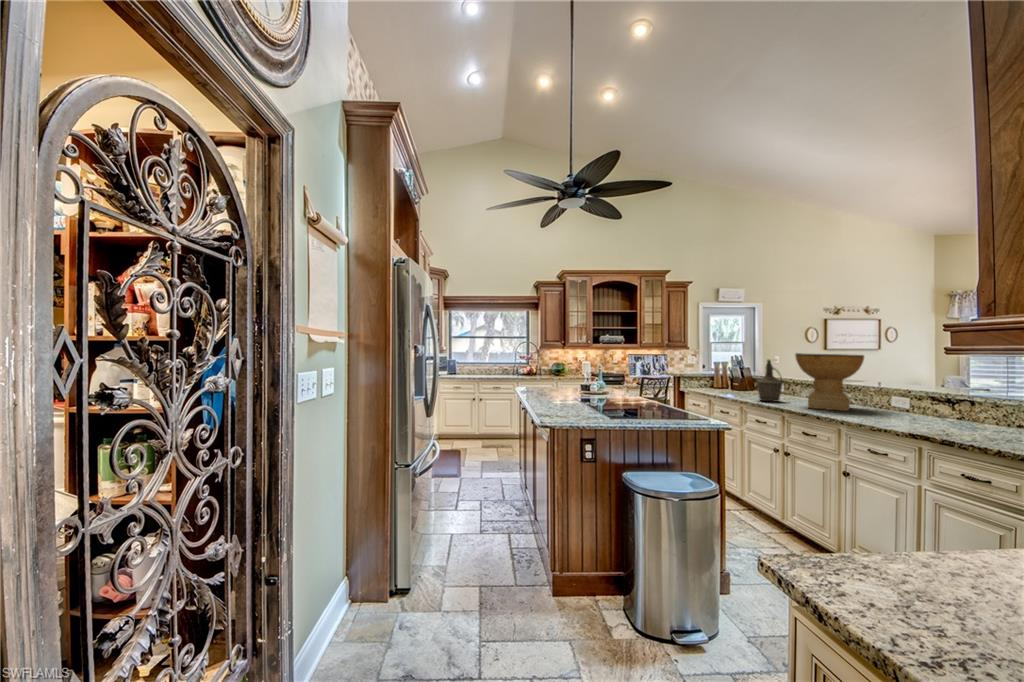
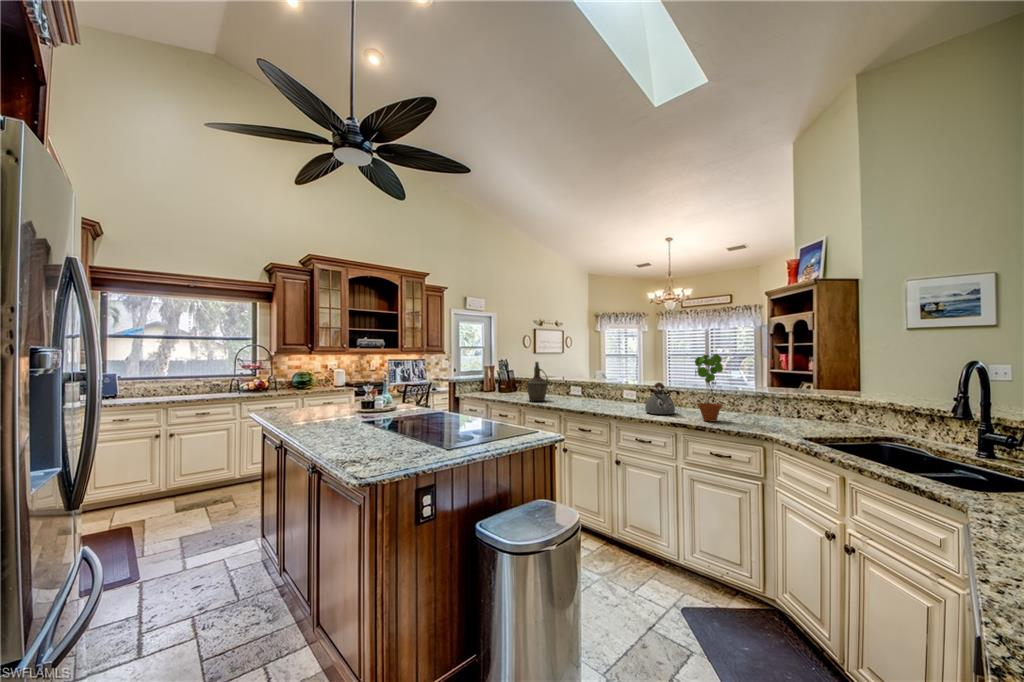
decorative bowl: present [795,353,864,411] -> none [562,355,611,405]
potted plant: none [954,355,1003,439] -> present [695,354,723,421]
kettle: none [894,388,940,427] -> present [645,382,675,414]

